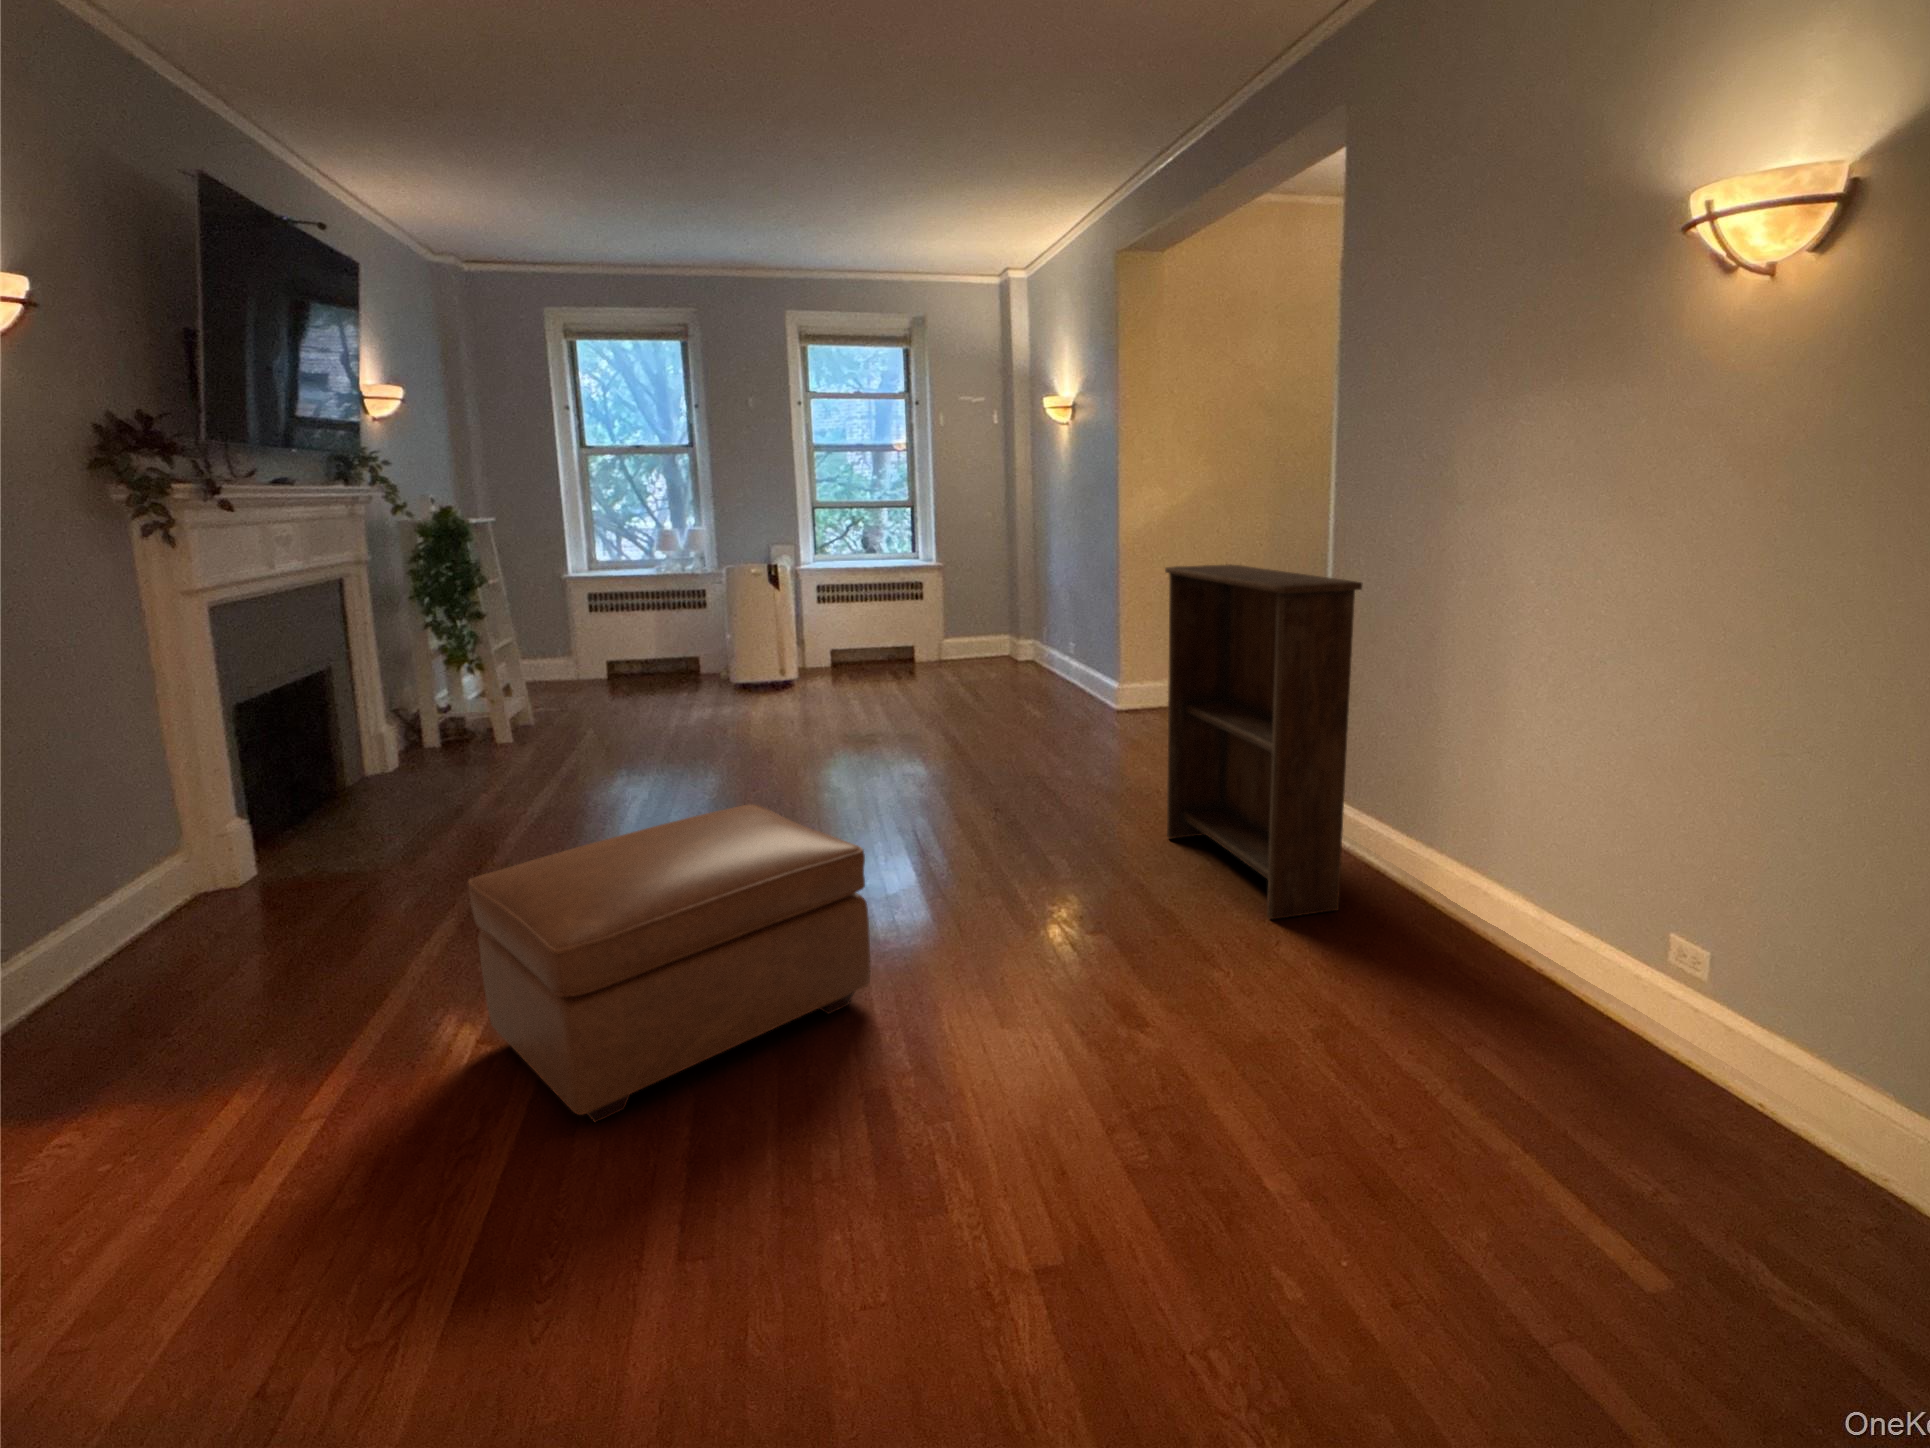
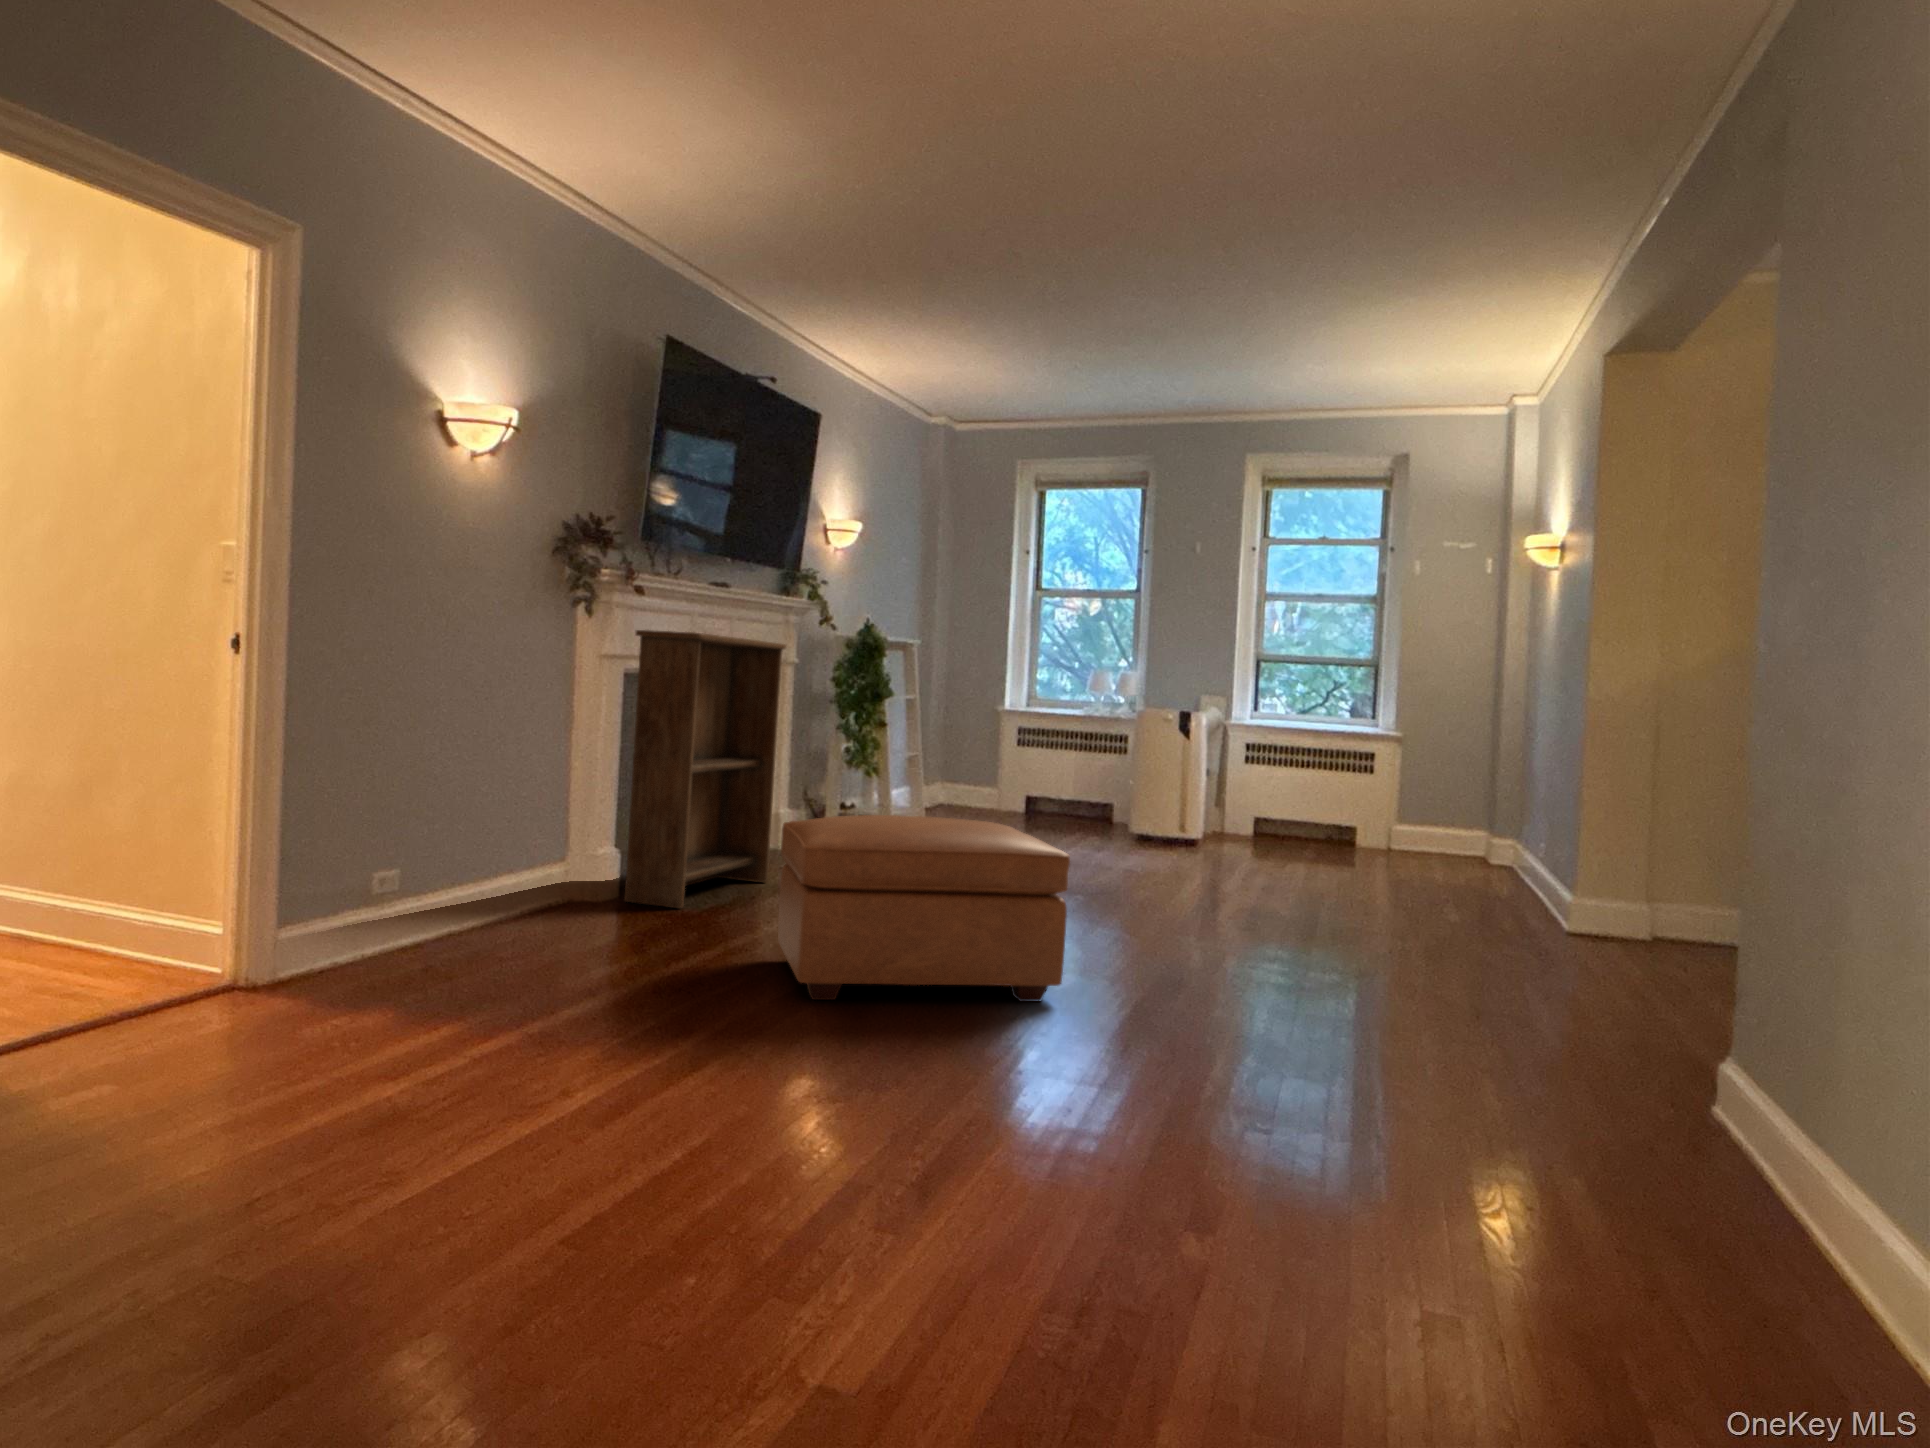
bookshelf: present [1165,564,1362,919] -> present [625,630,787,908]

